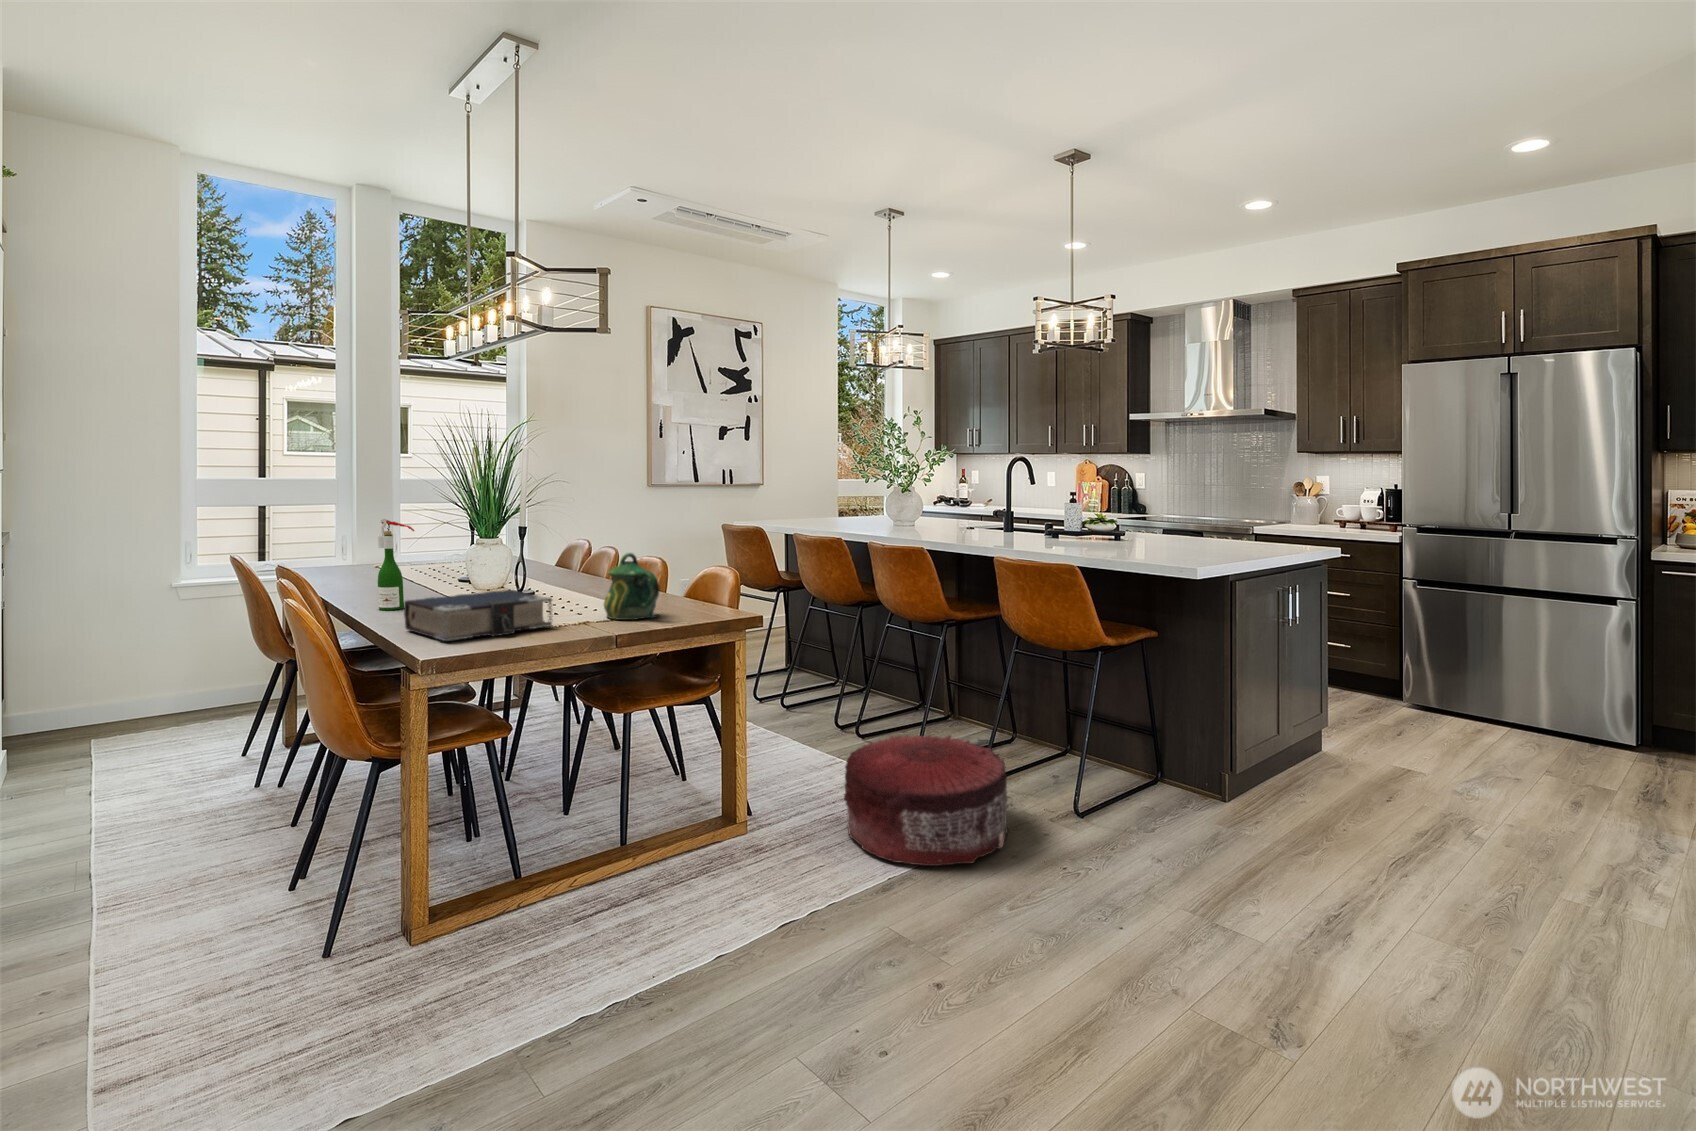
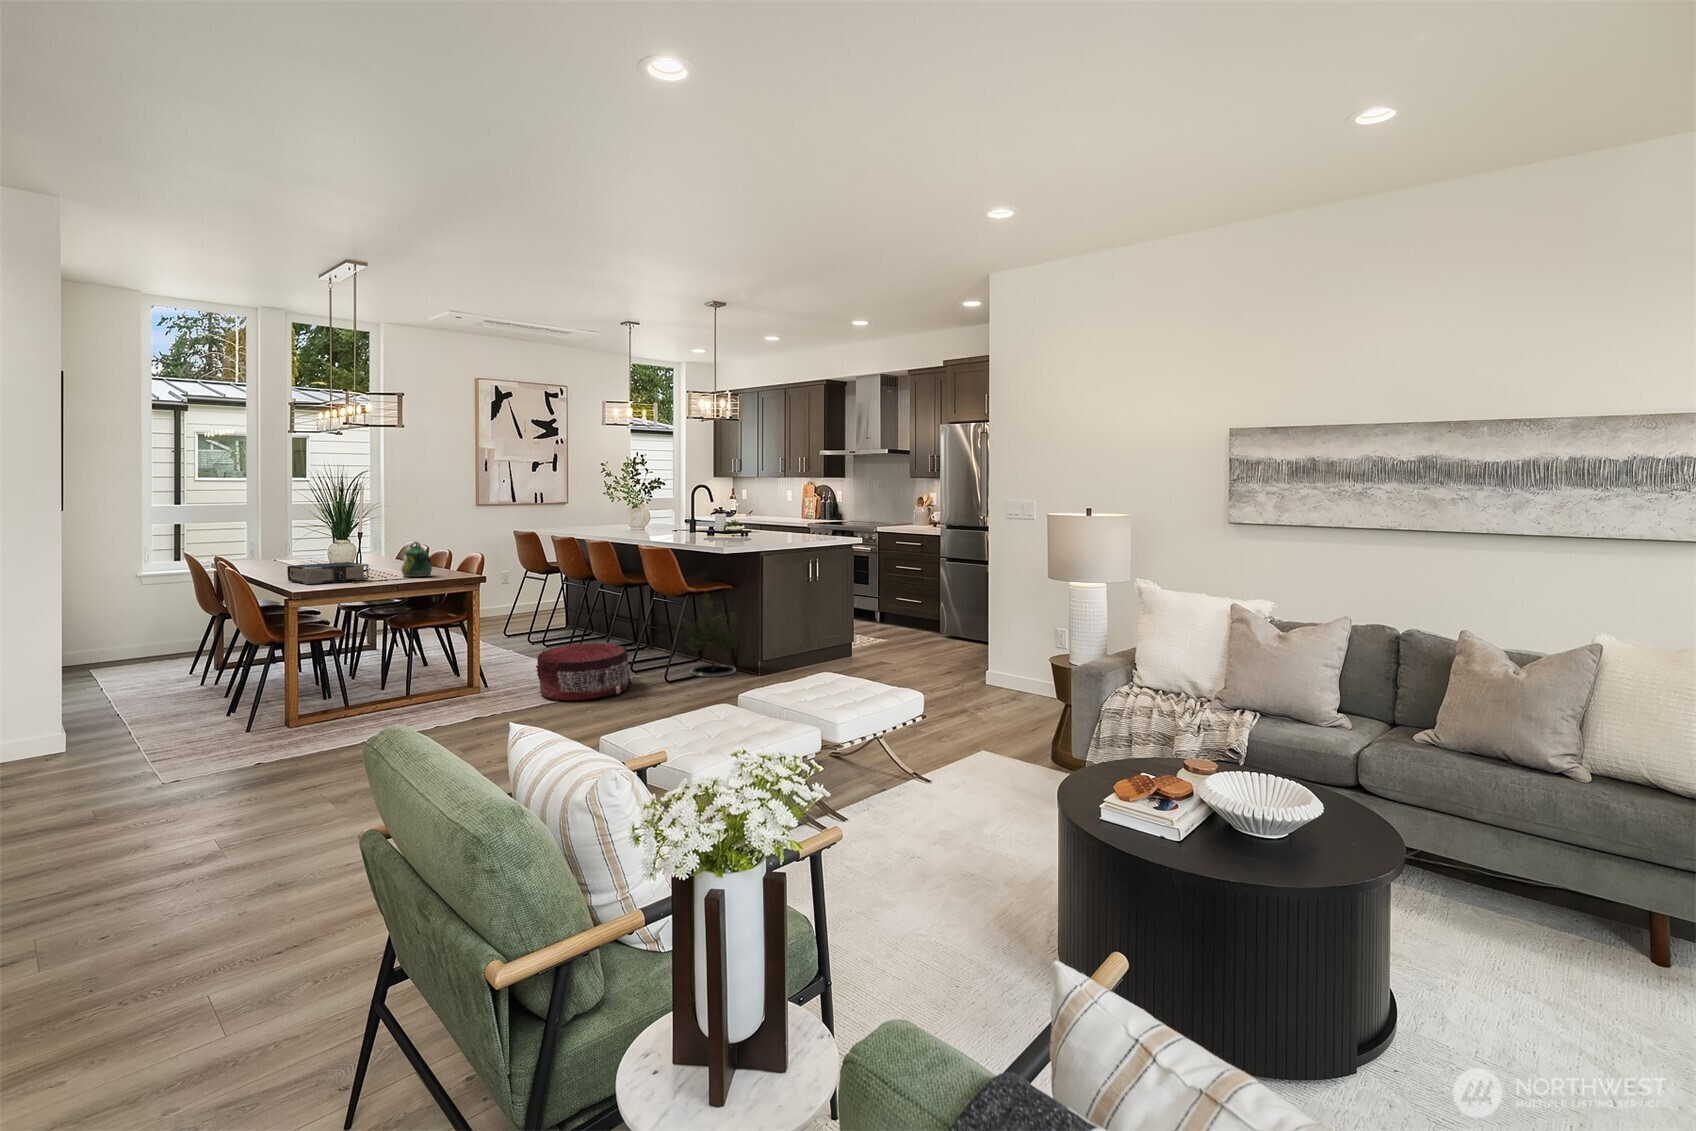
wine bottle: present [378,519,414,610] -> none [273,525,296,575]
potted tree: none [1060,638,1162,797] -> present [684,593,736,677]

